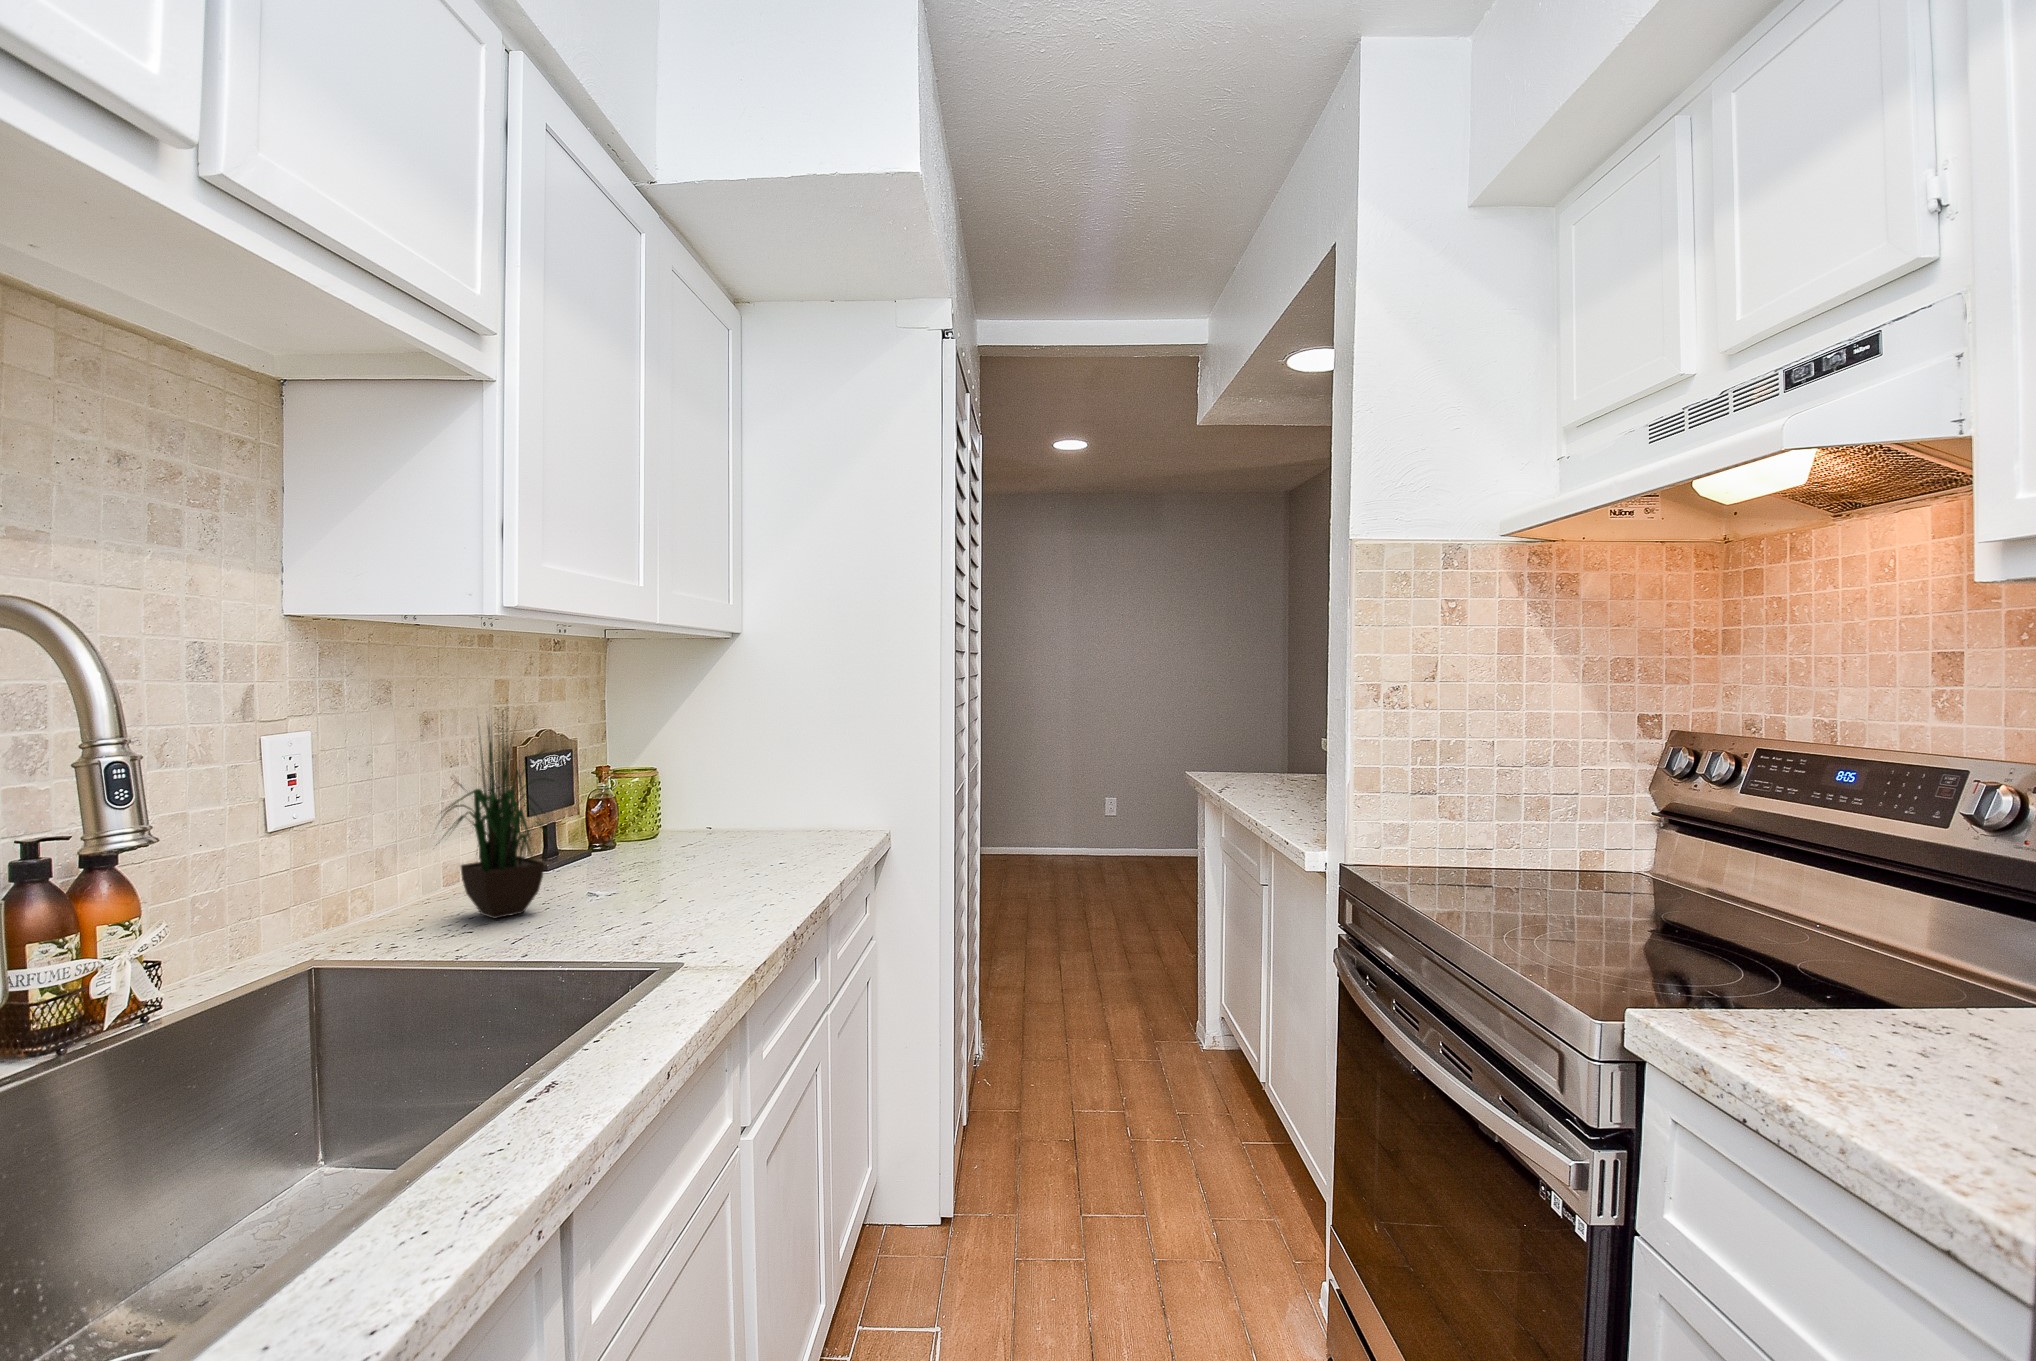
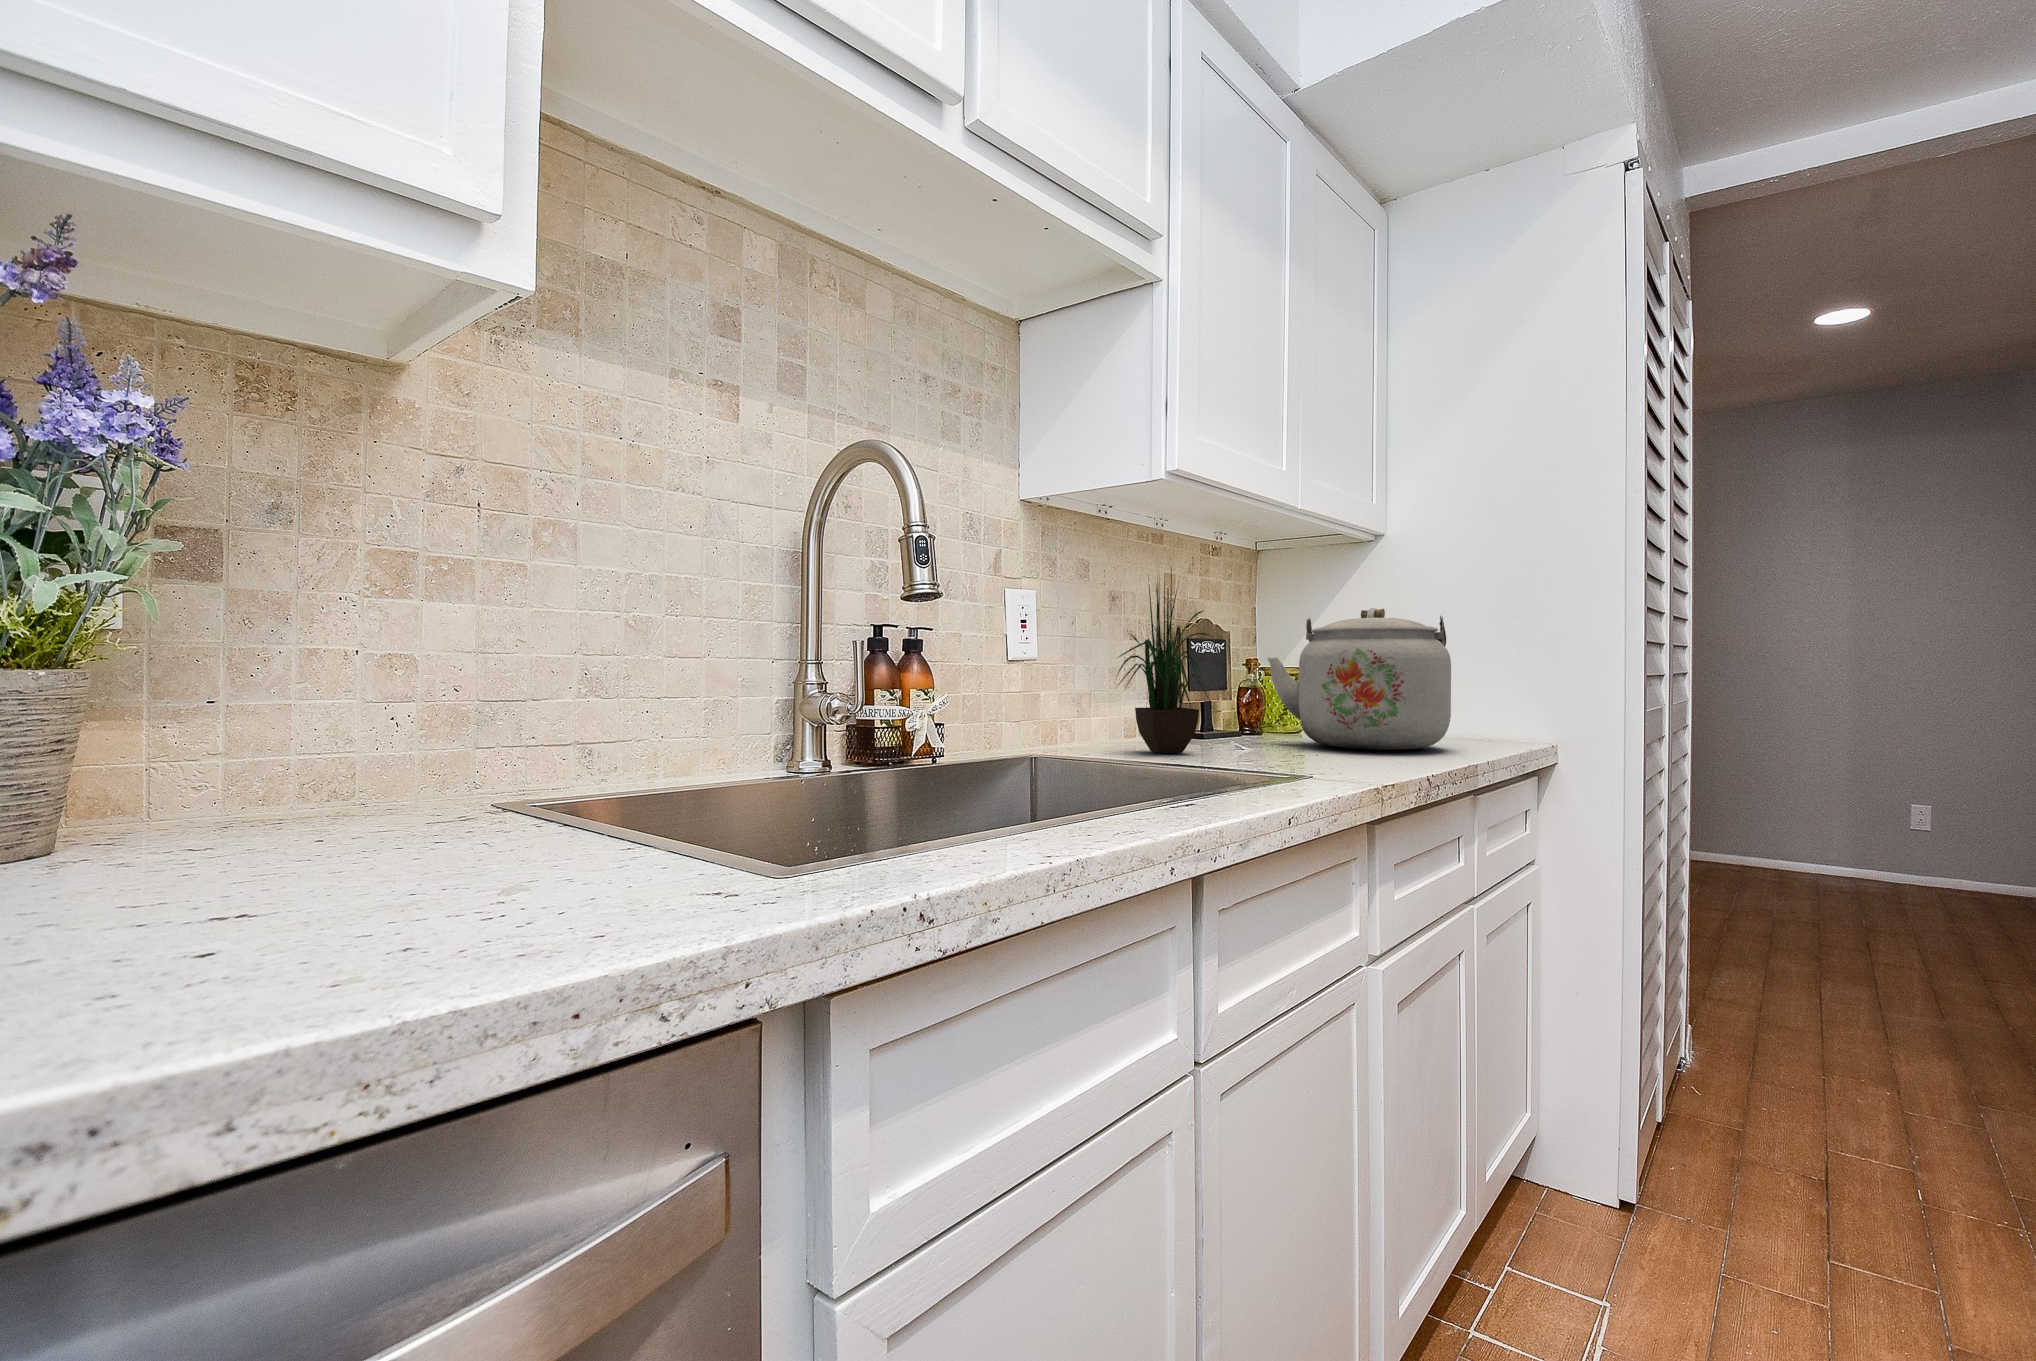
kettle: none [622,728,803,874] -> present [1268,608,1451,750]

